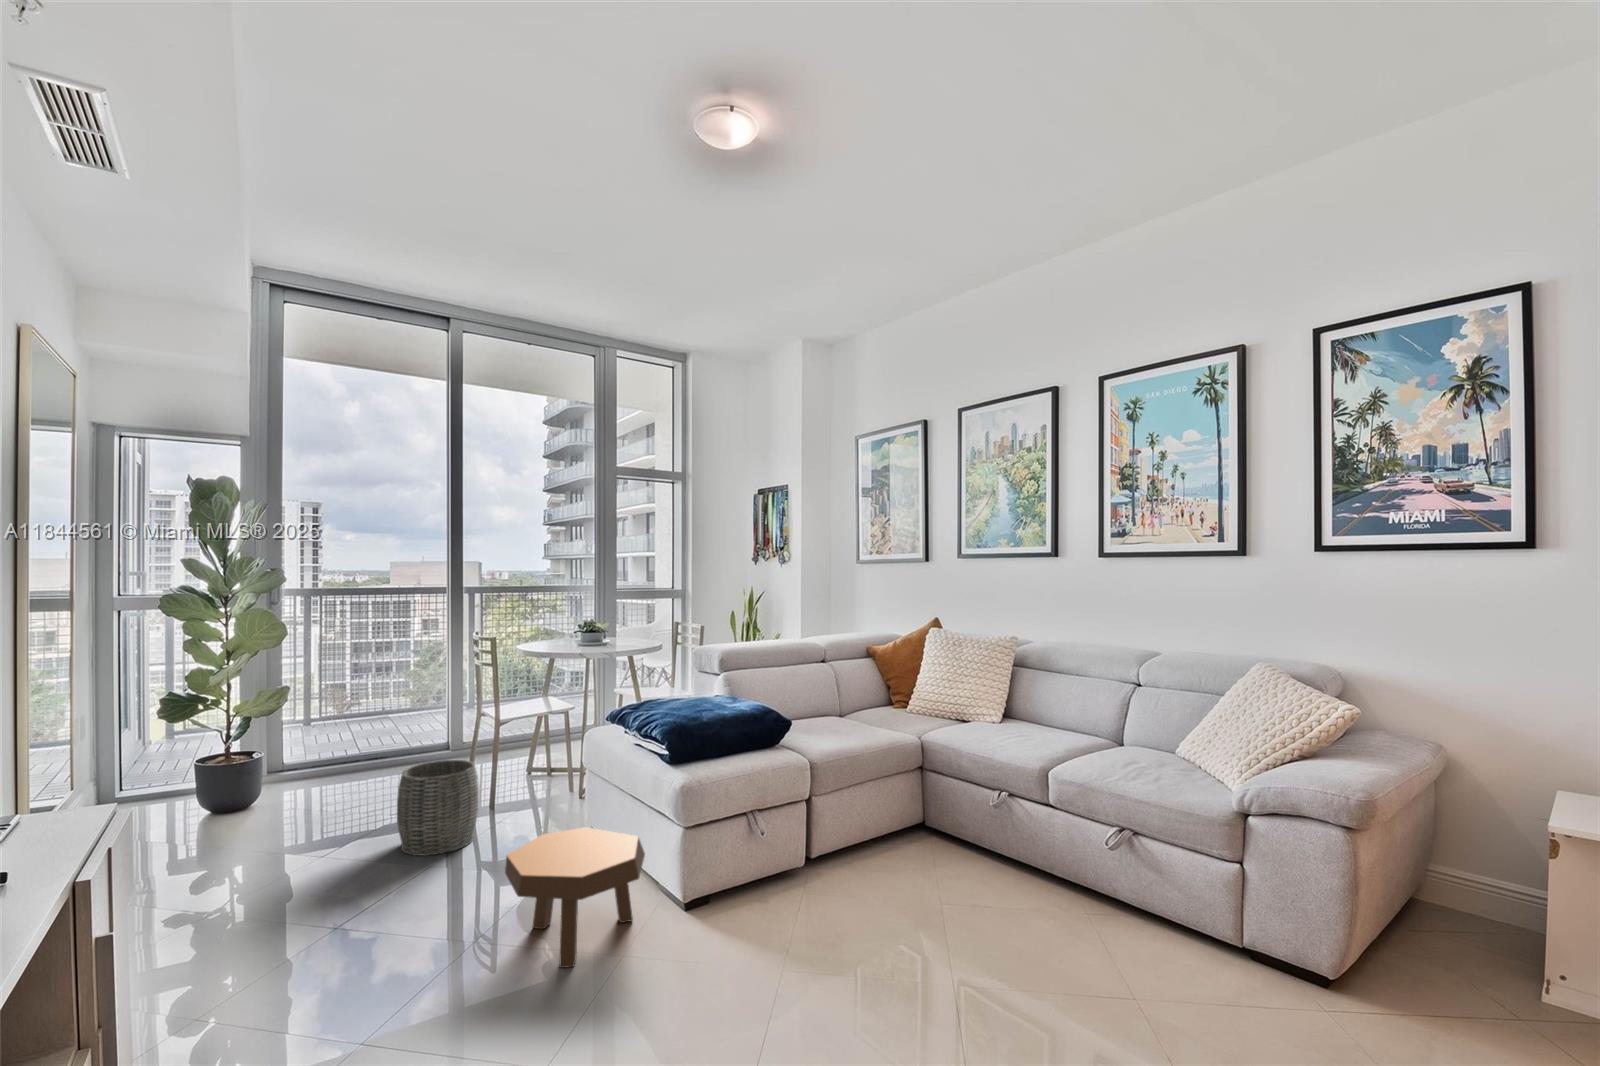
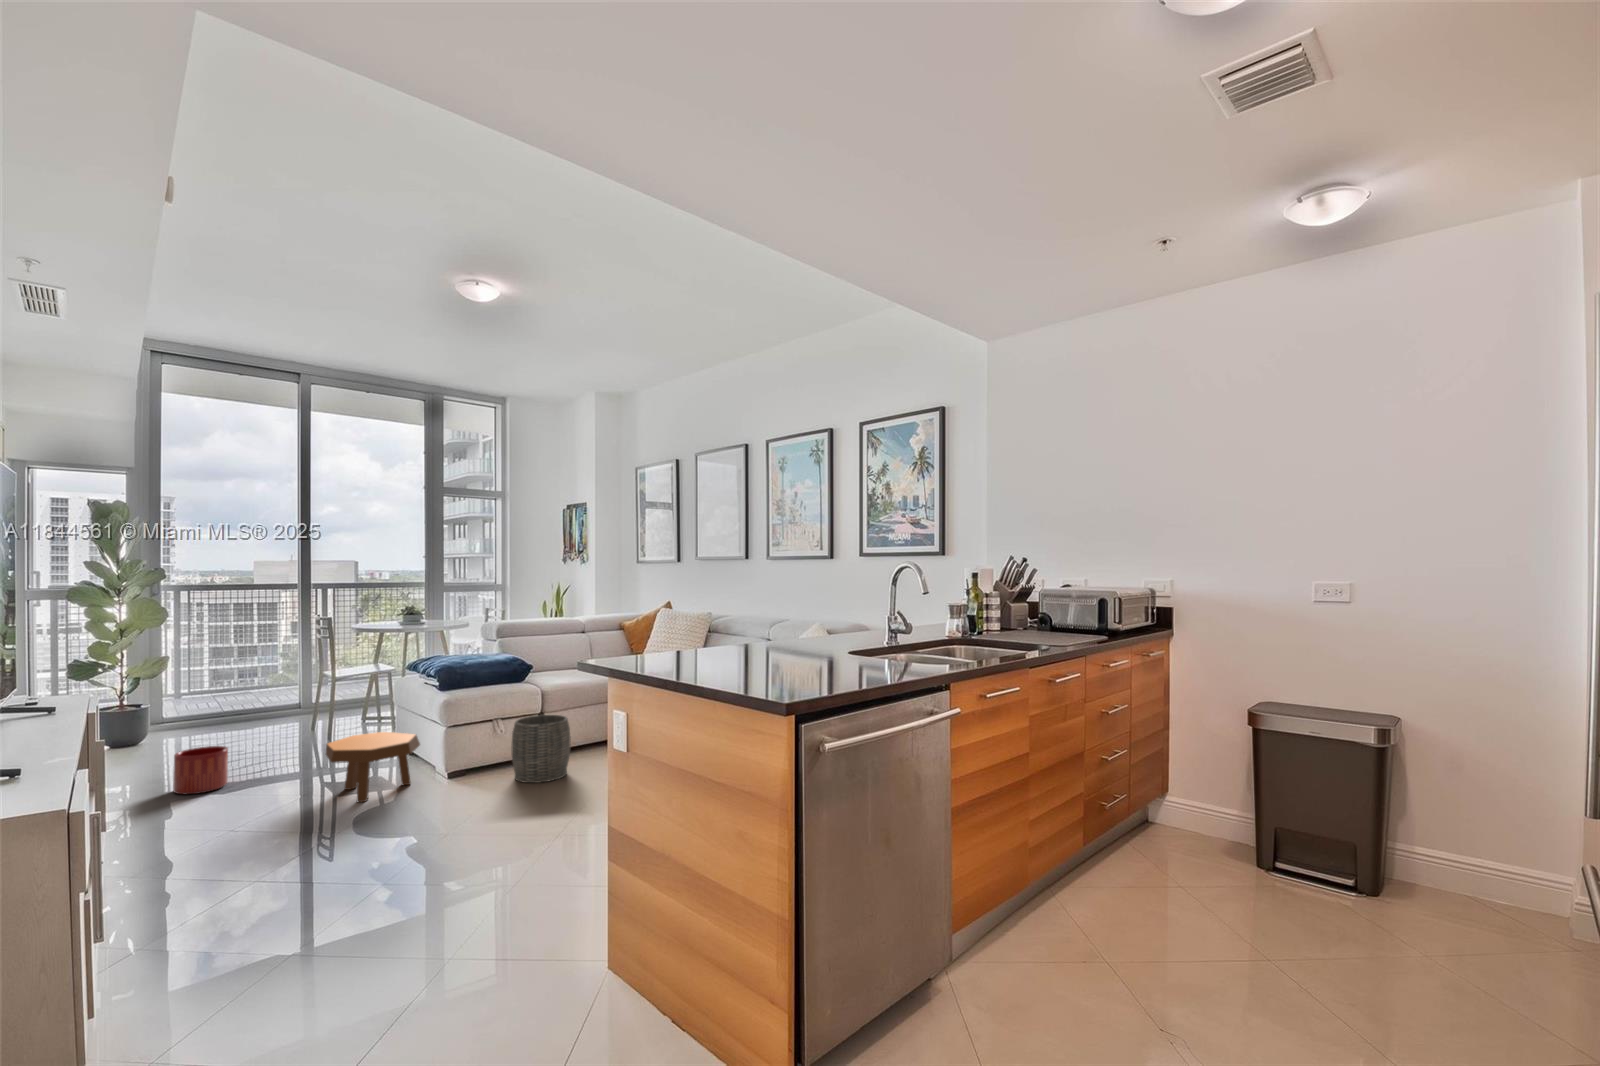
woven basket: present [397,760,479,856] -> present [512,715,571,783]
planter: none [279,842,359,927] -> present [173,746,228,794]

